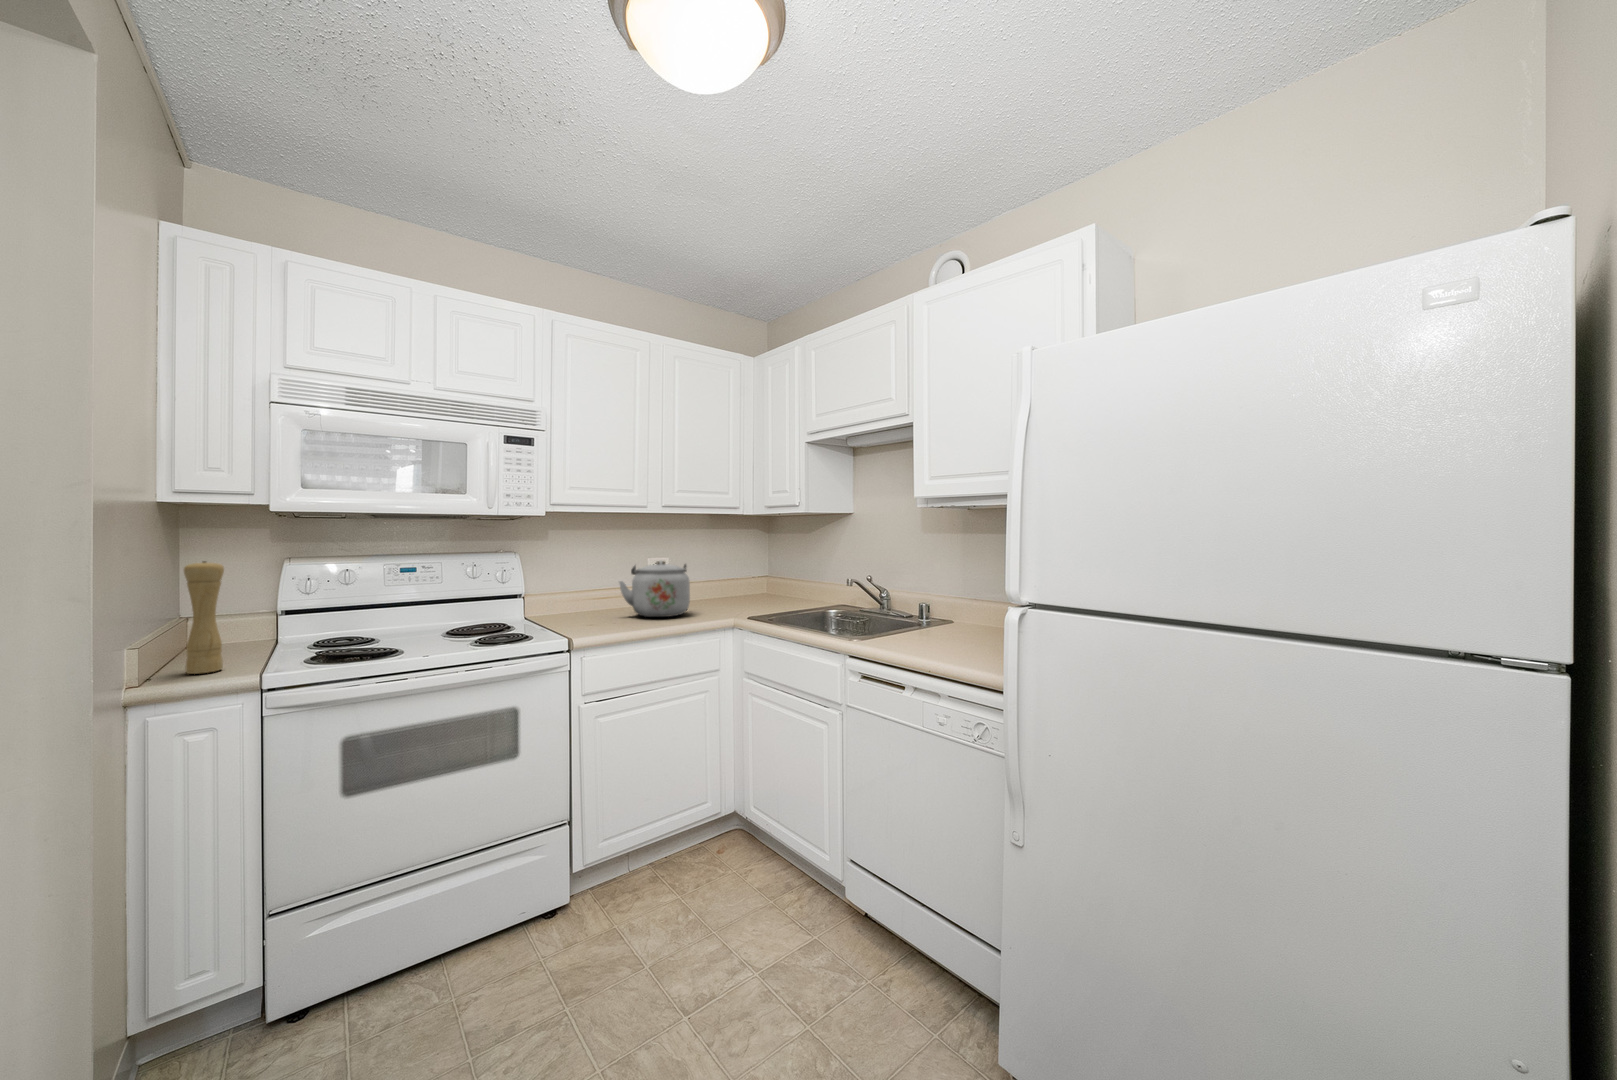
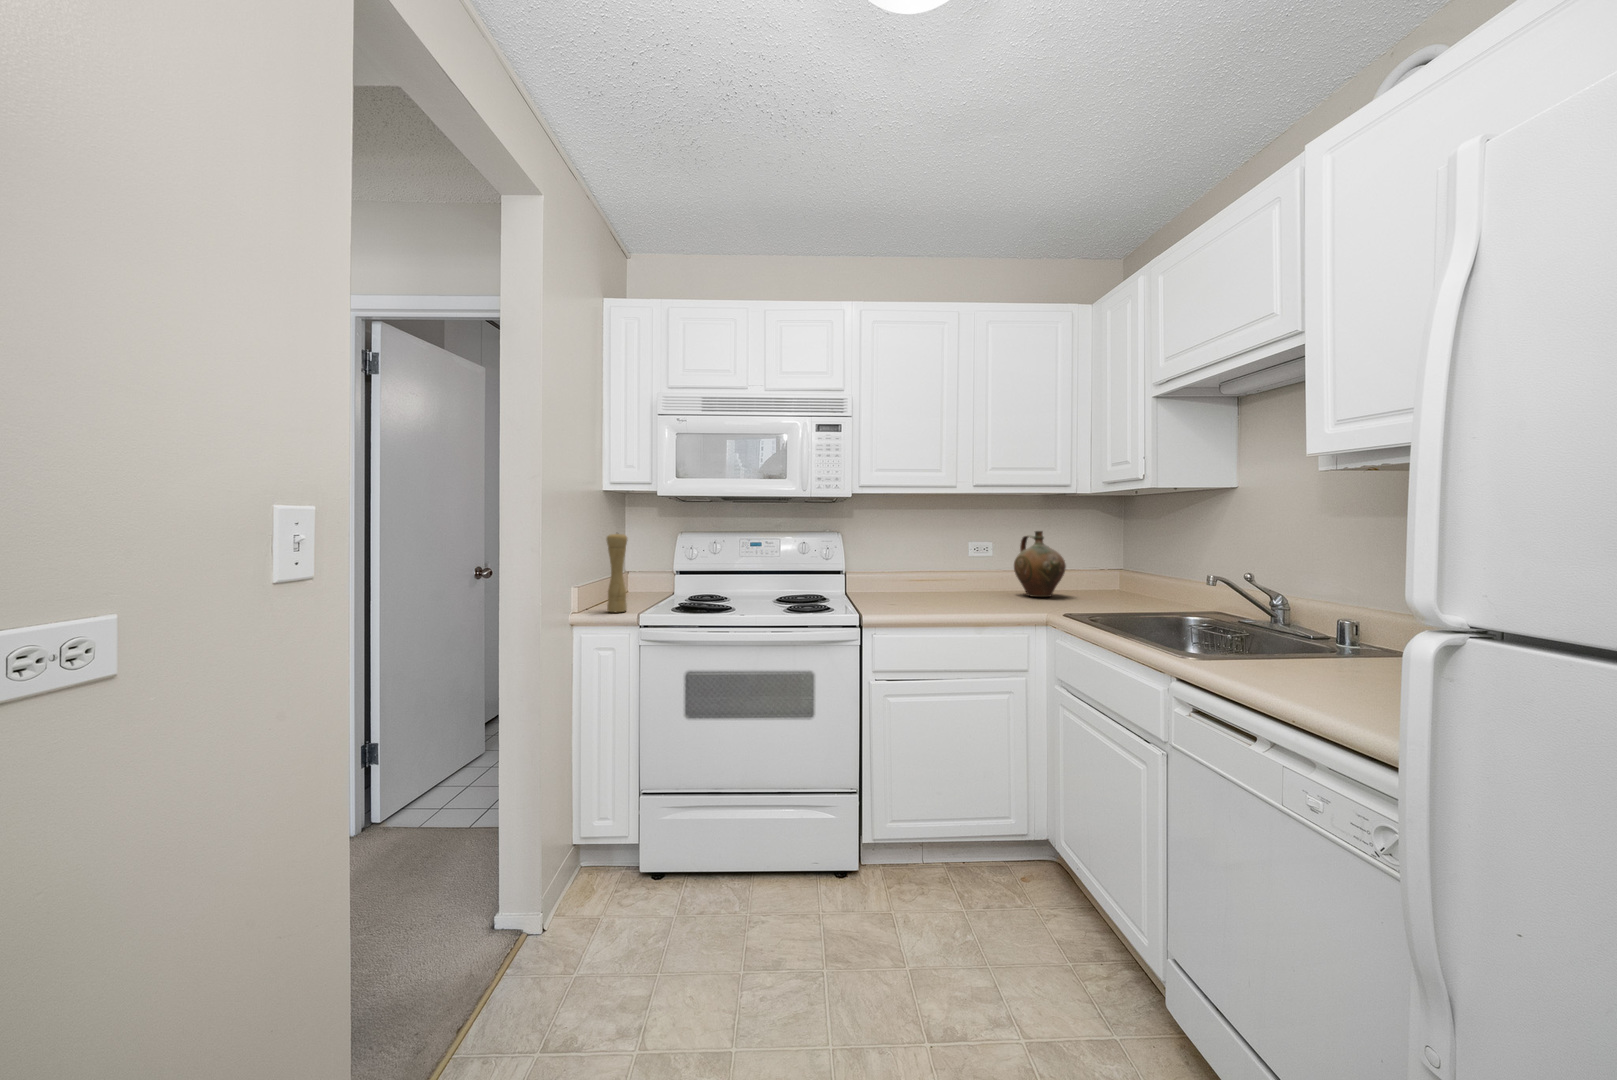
ceramic jug: none [692,547,734,605] -> present [1014,531,1066,597]
kettle: present [619,561,690,617] -> none [926,544,1001,605]

